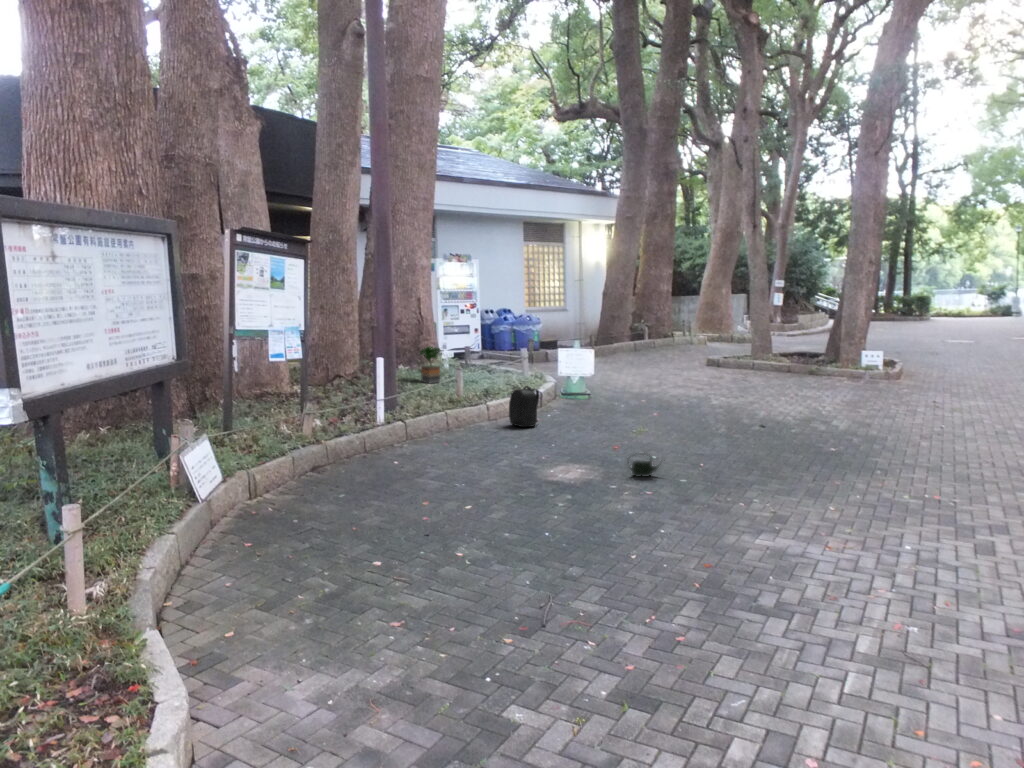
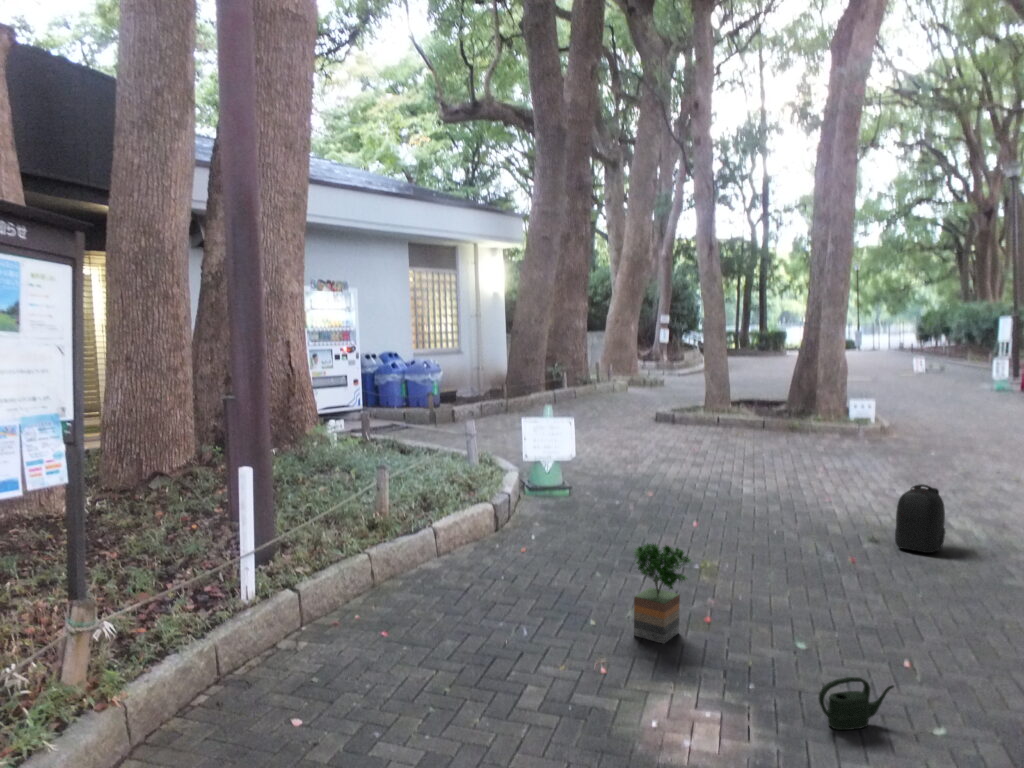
potted tree: present [420,347,442,384] -> present [634,544,691,644]
backpack: present [509,386,539,427] -> present [895,484,946,553]

